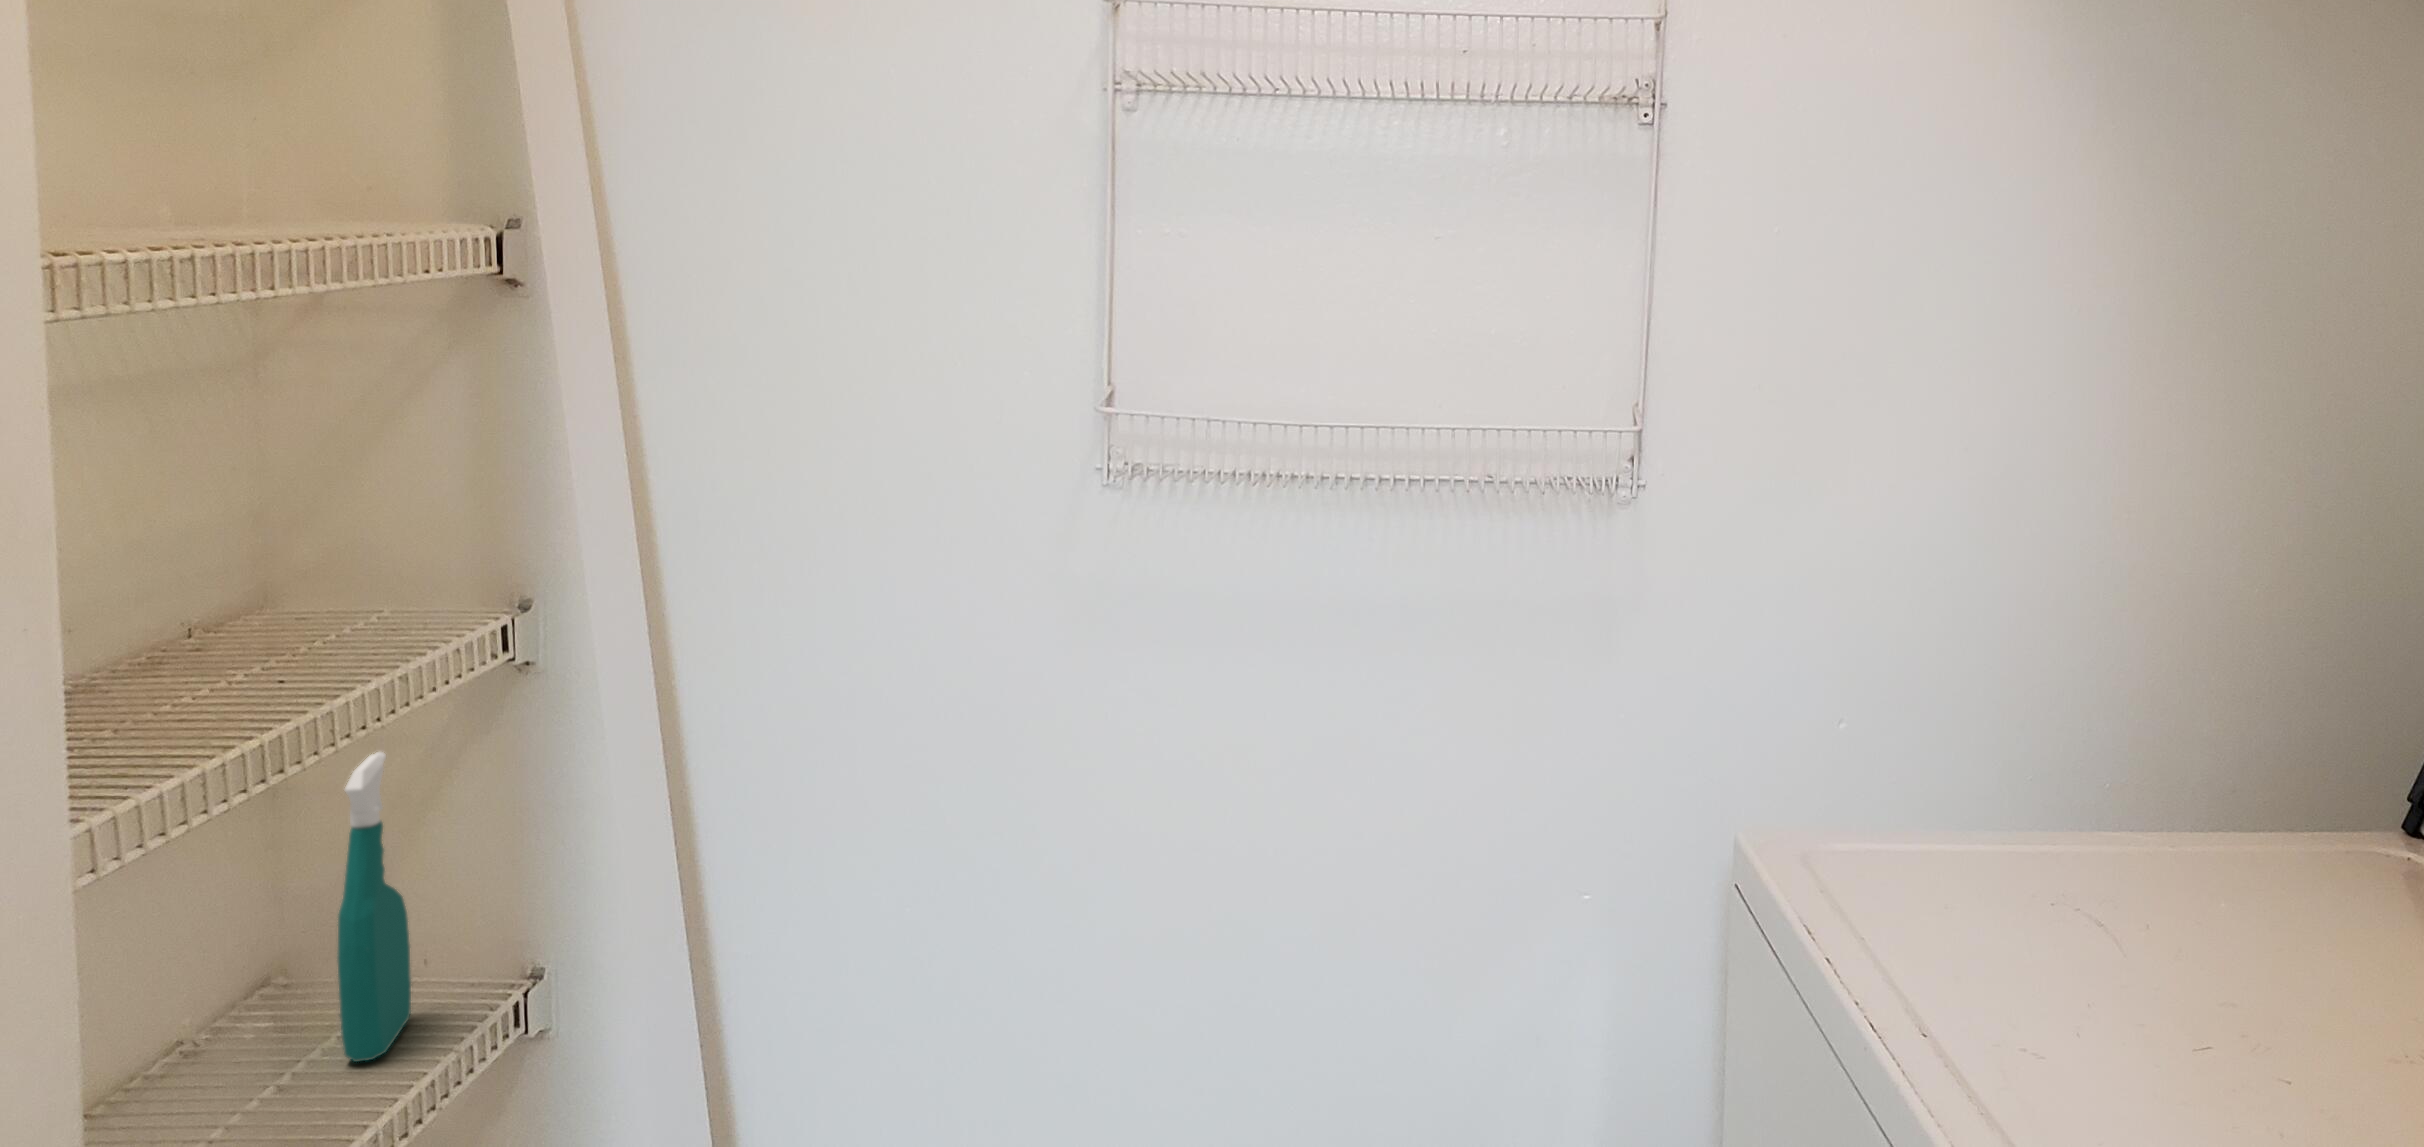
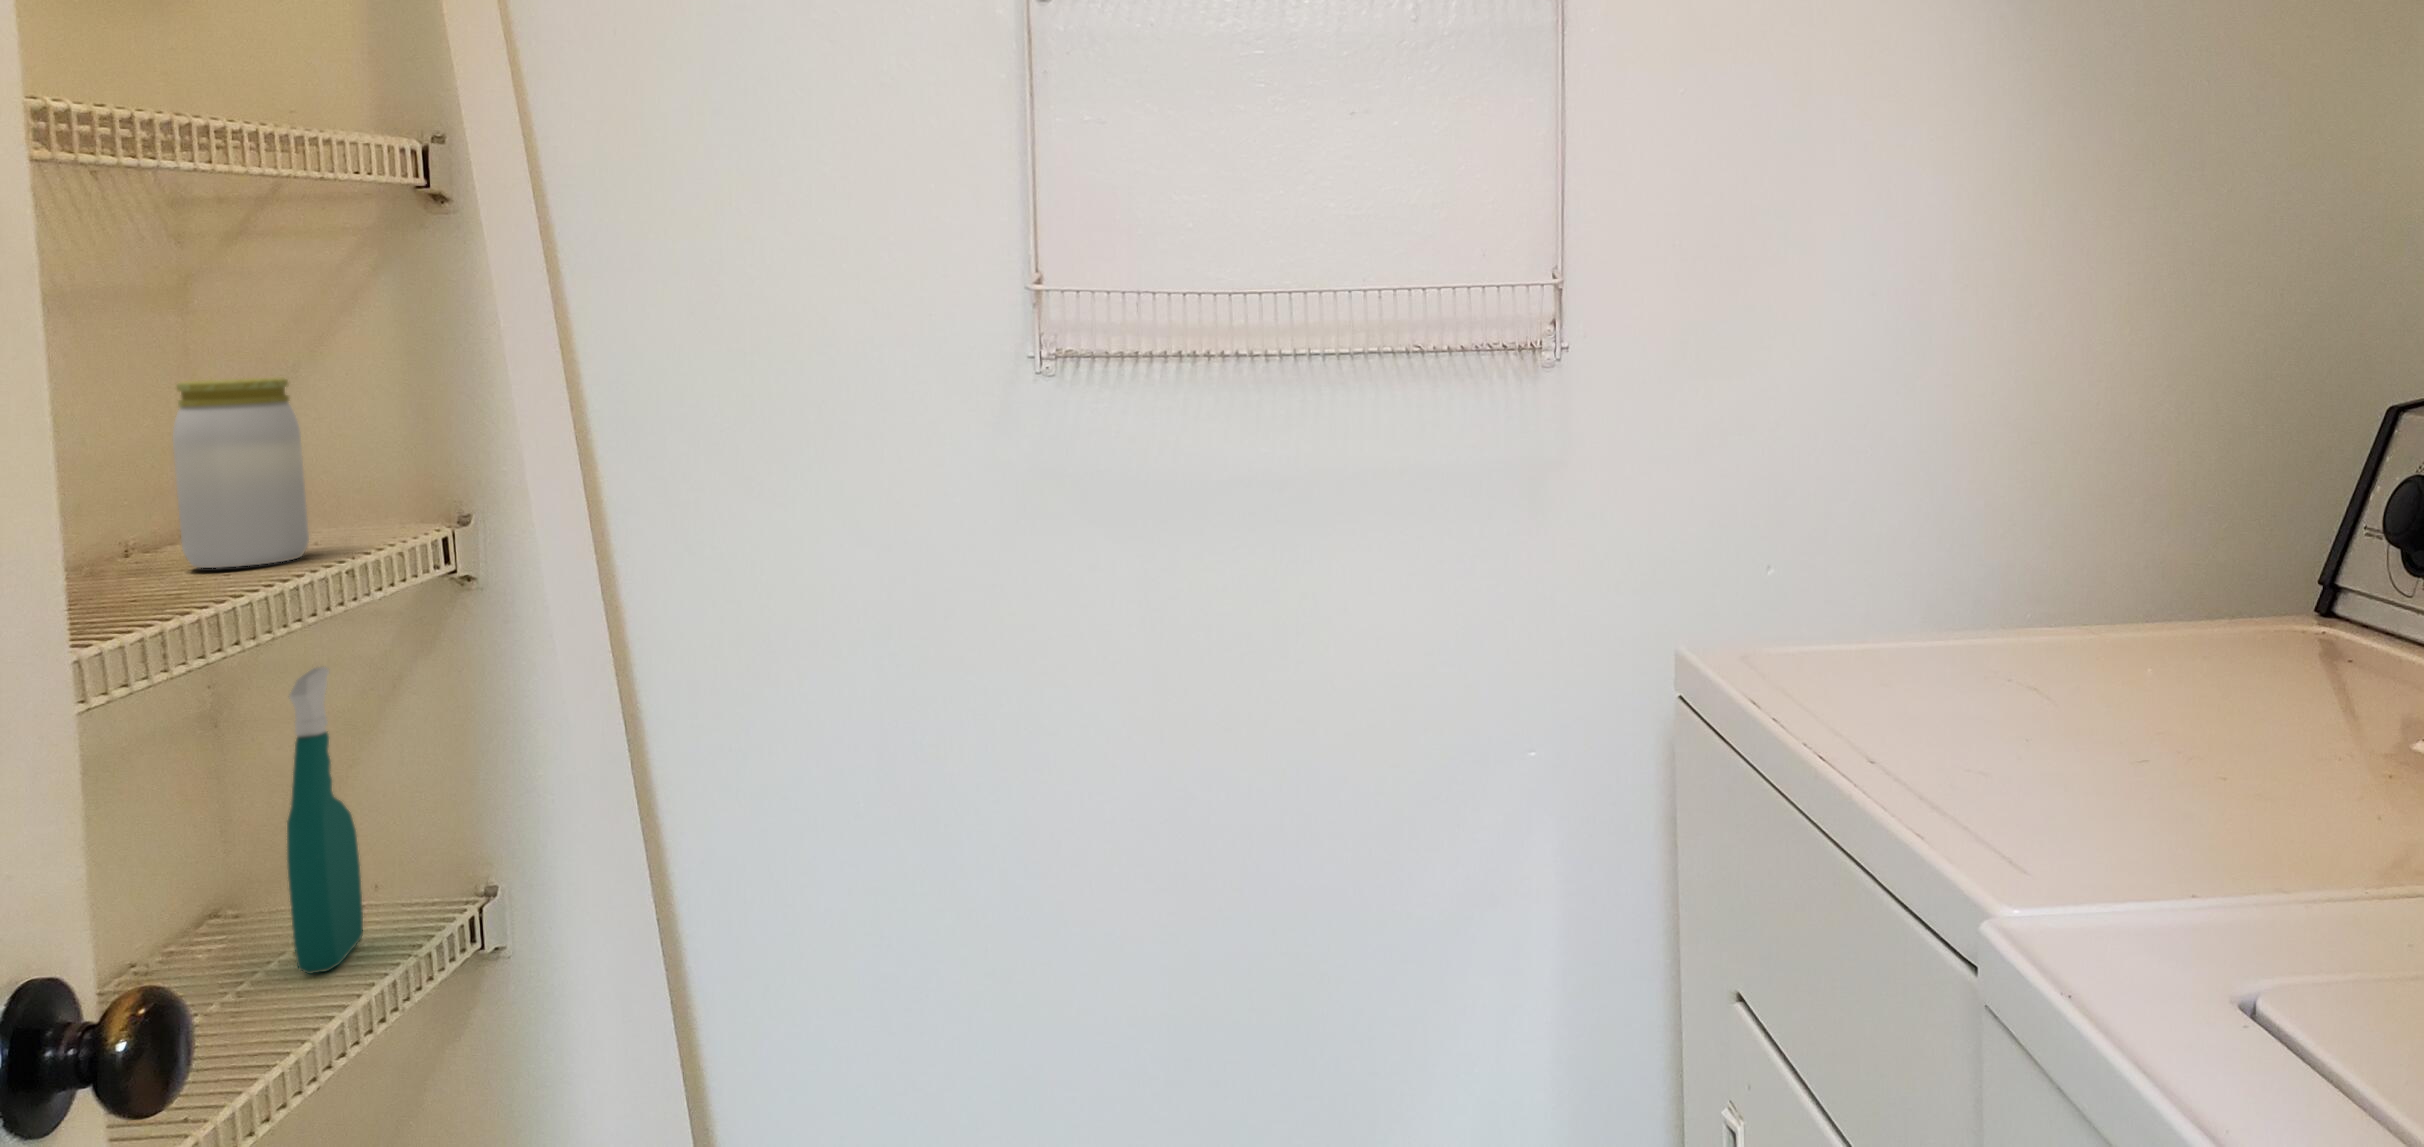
jar: none [238,468,370,663] -> present [173,378,309,568]

